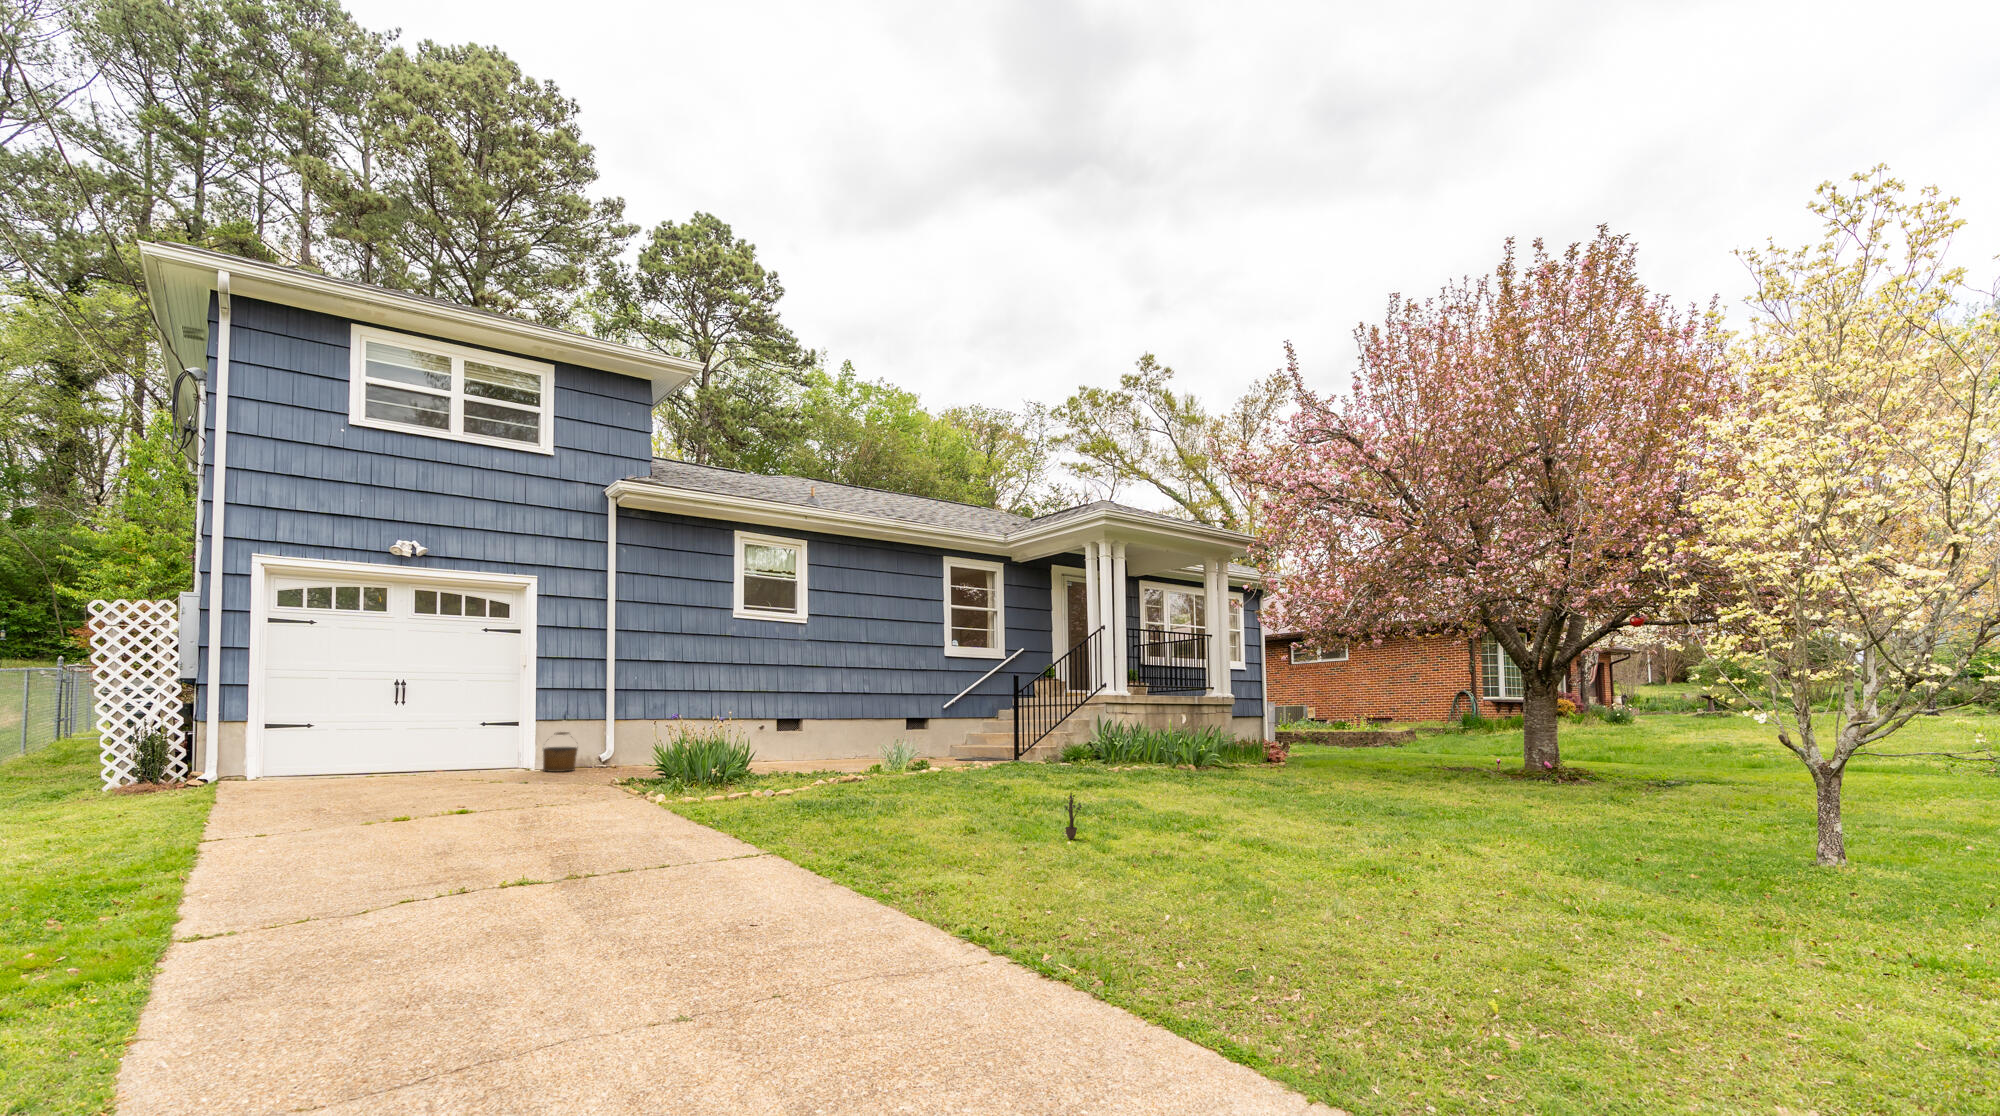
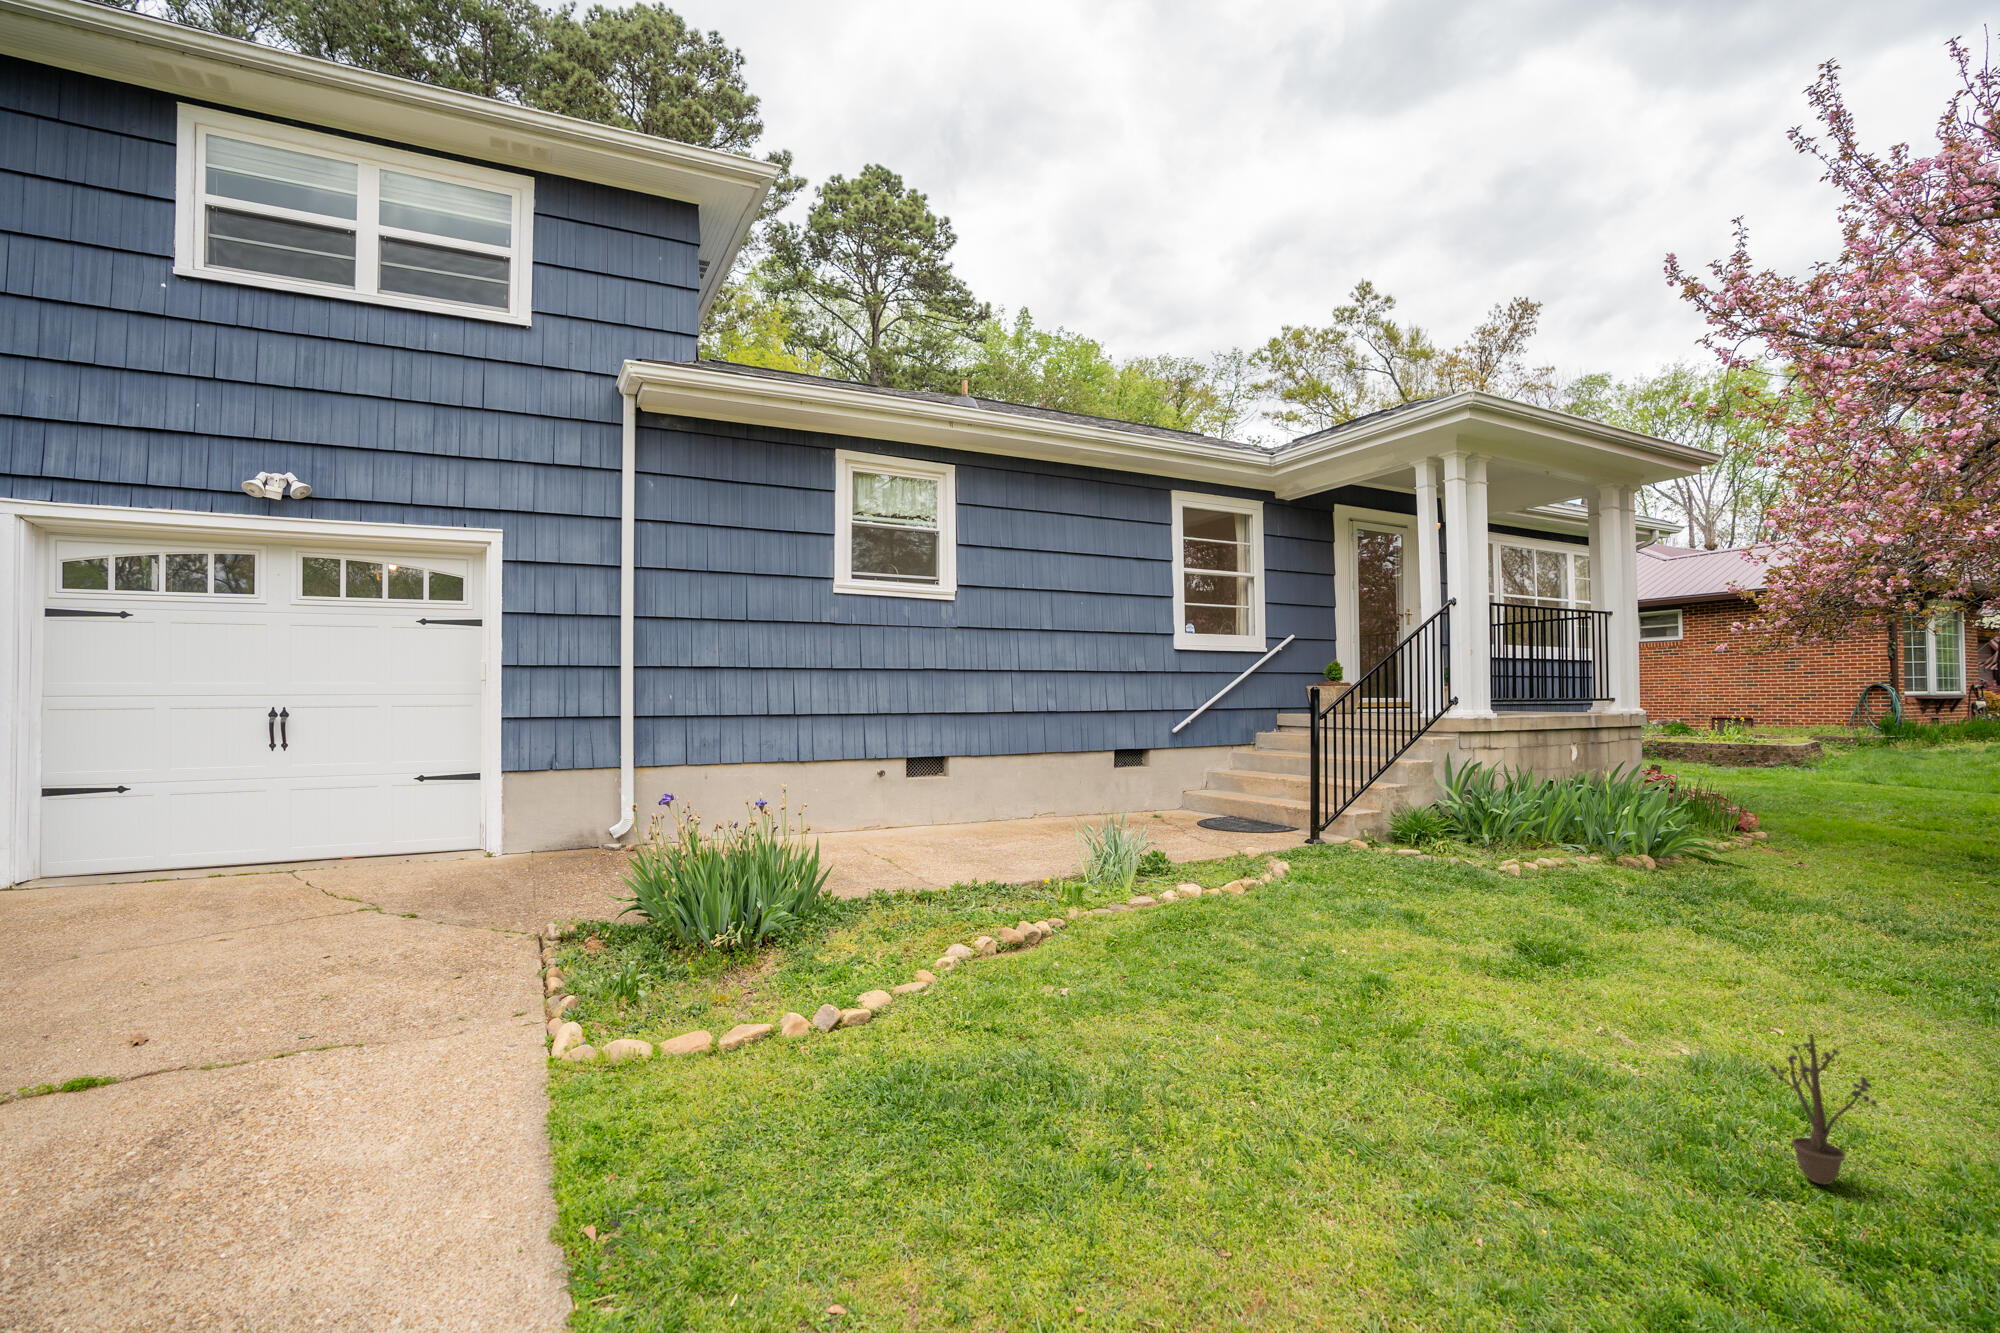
bucket: present [543,732,578,772] -> none [531,790,593,858]

